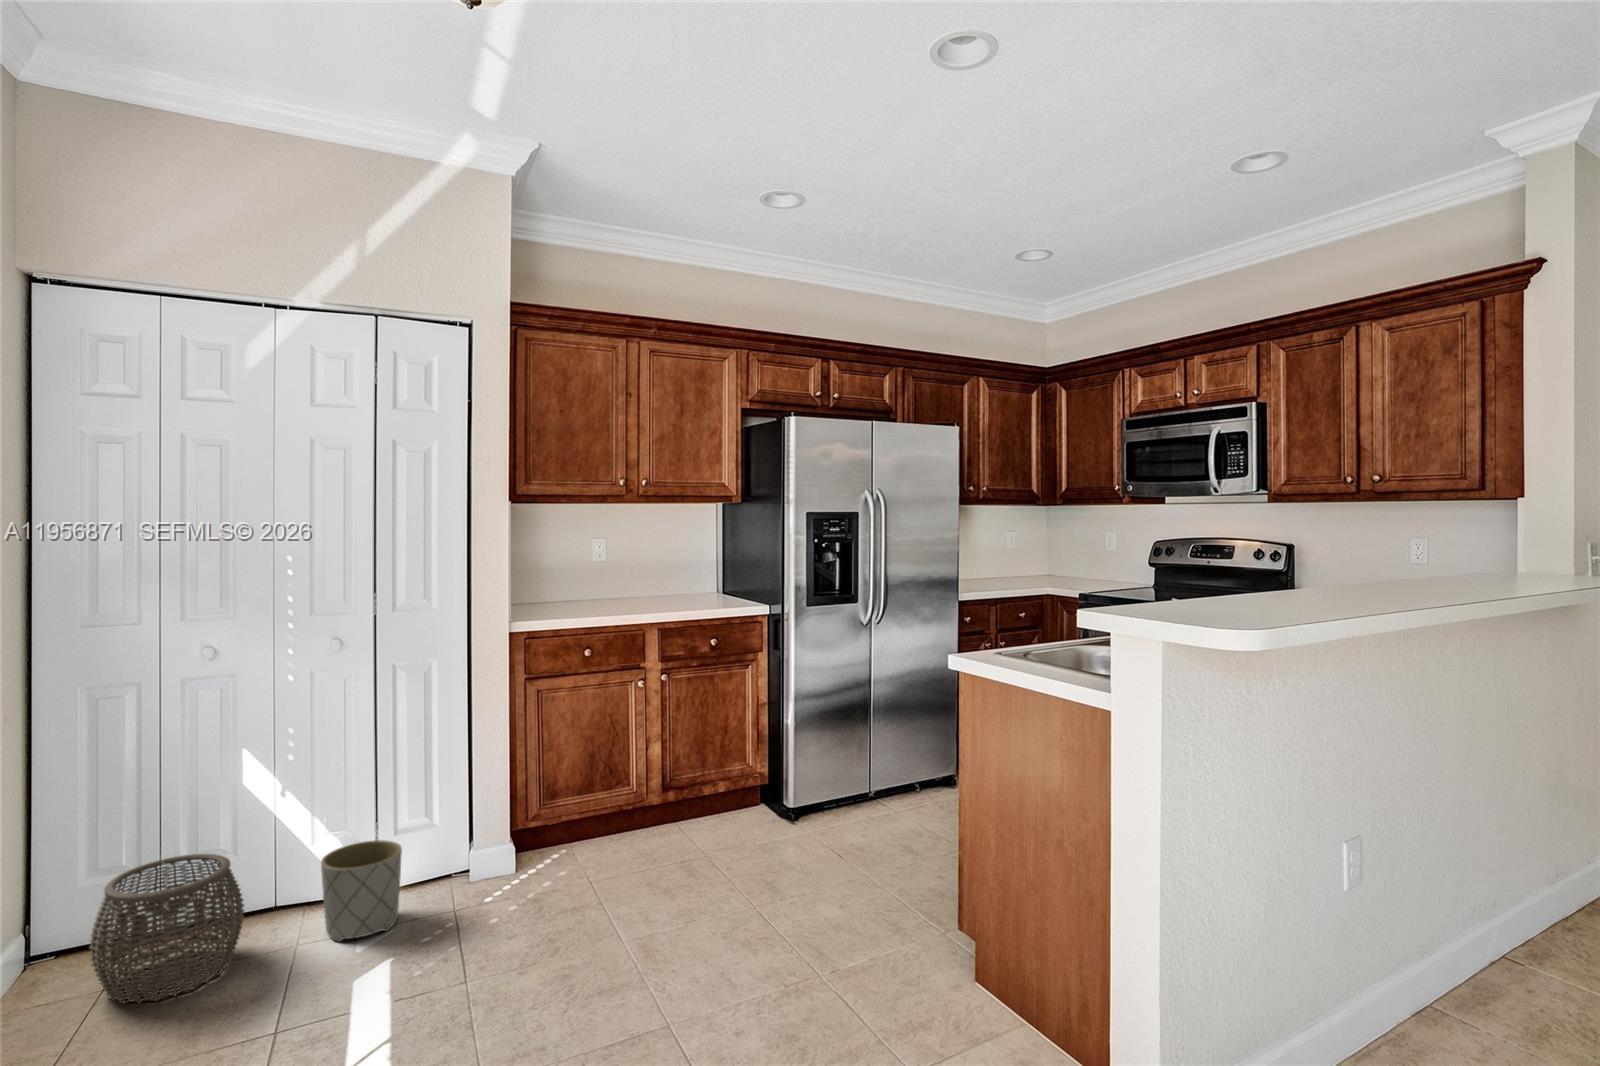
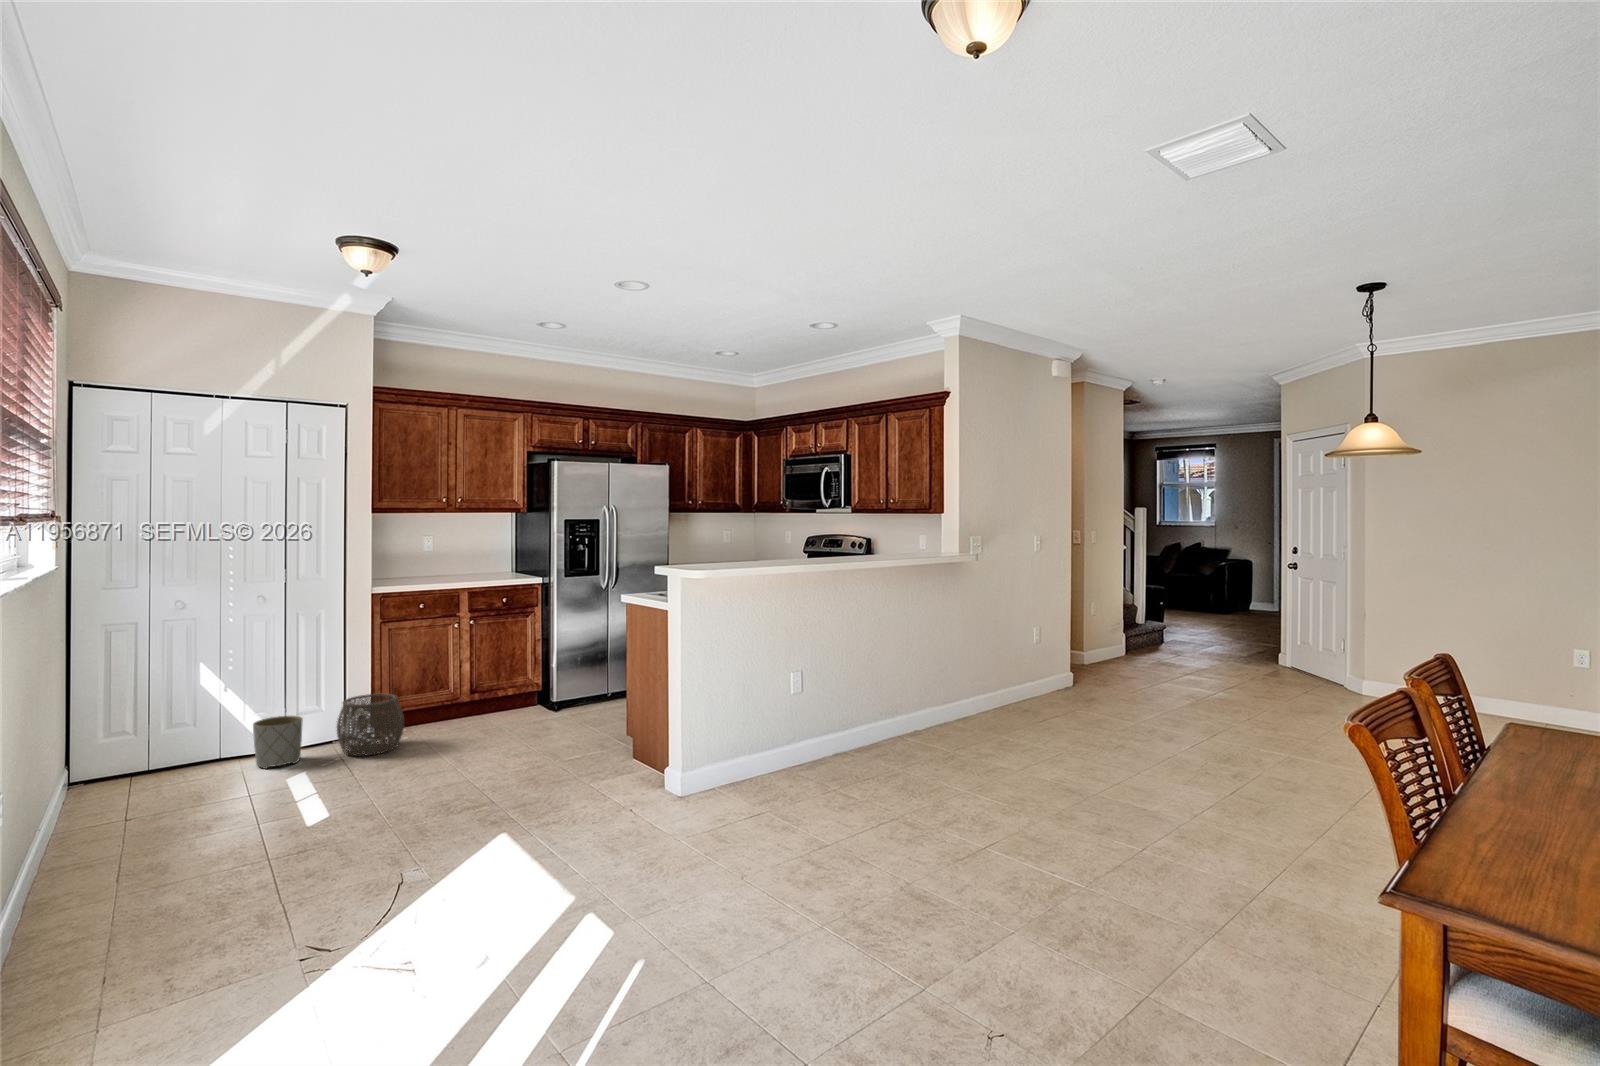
woven basket: present [89,854,244,1003] -> present [337,694,404,756]

